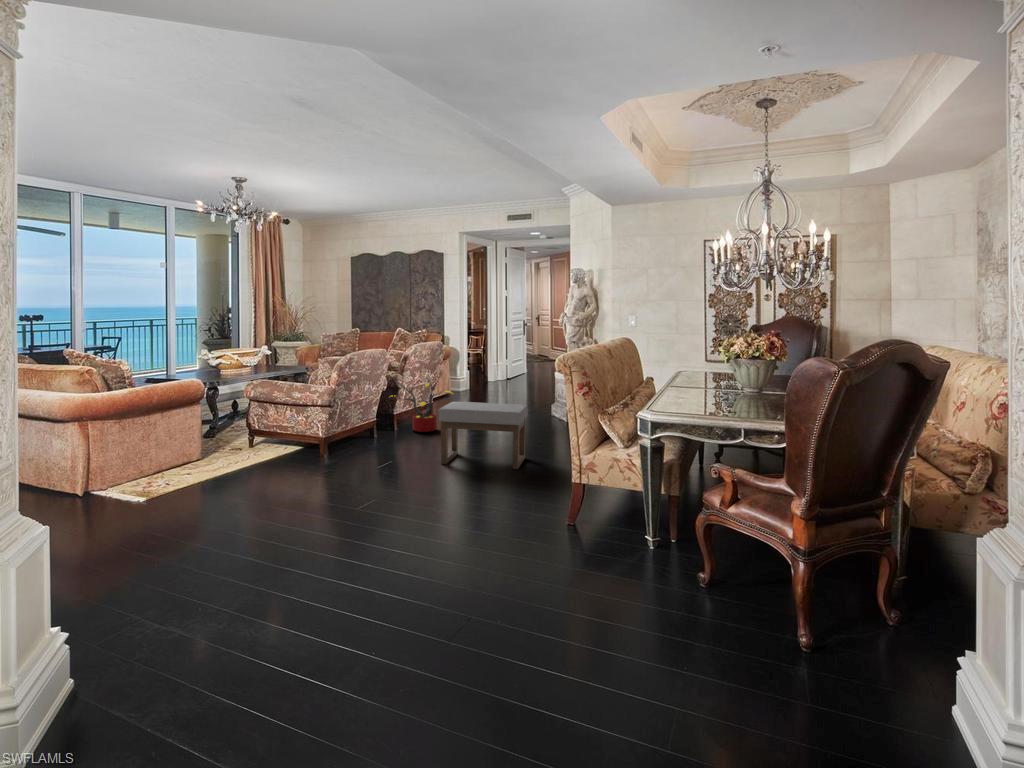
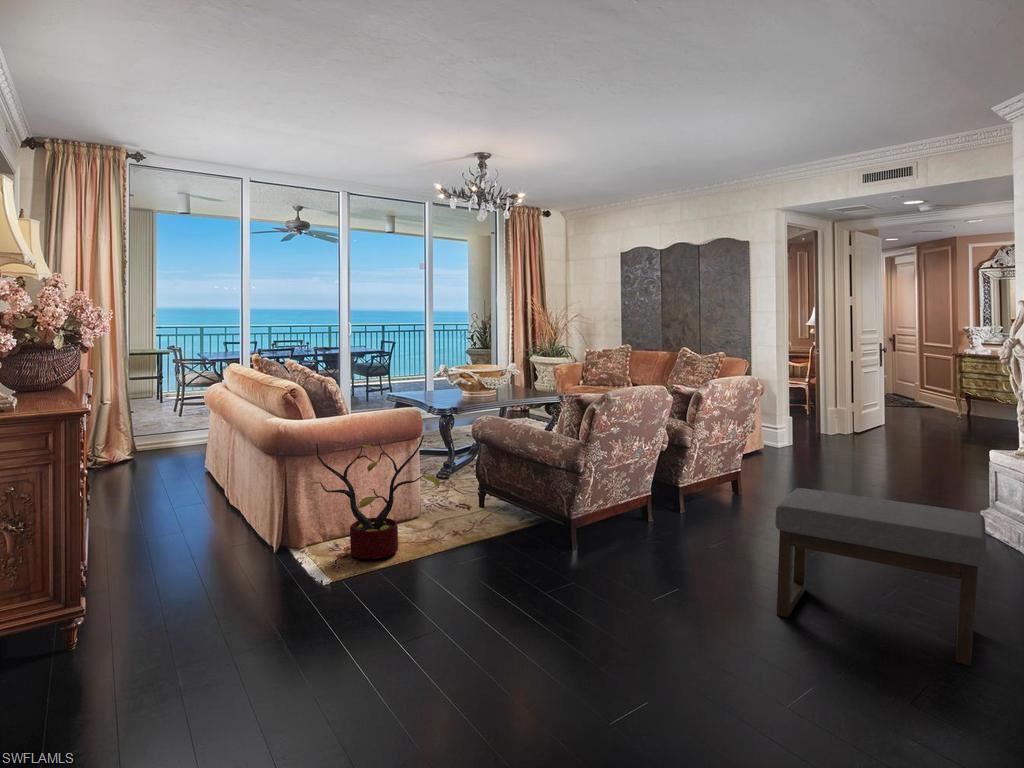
decorative plant: present [398,380,453,432] -> present [310,436,440,559]

